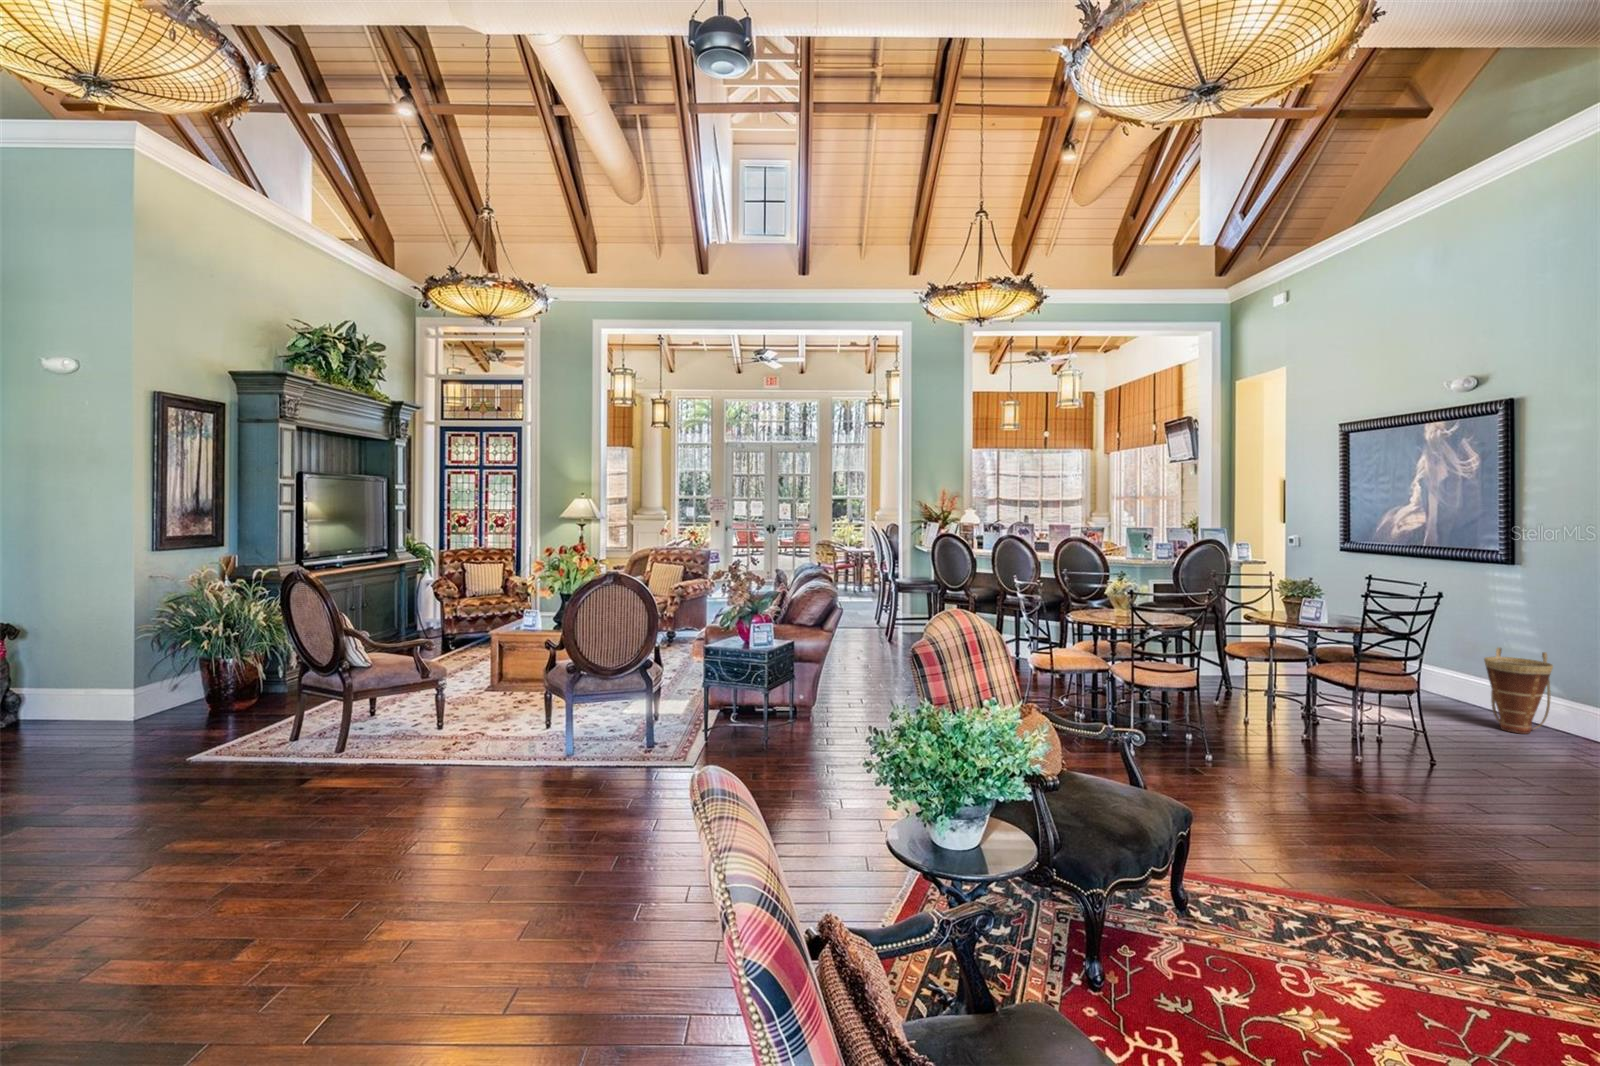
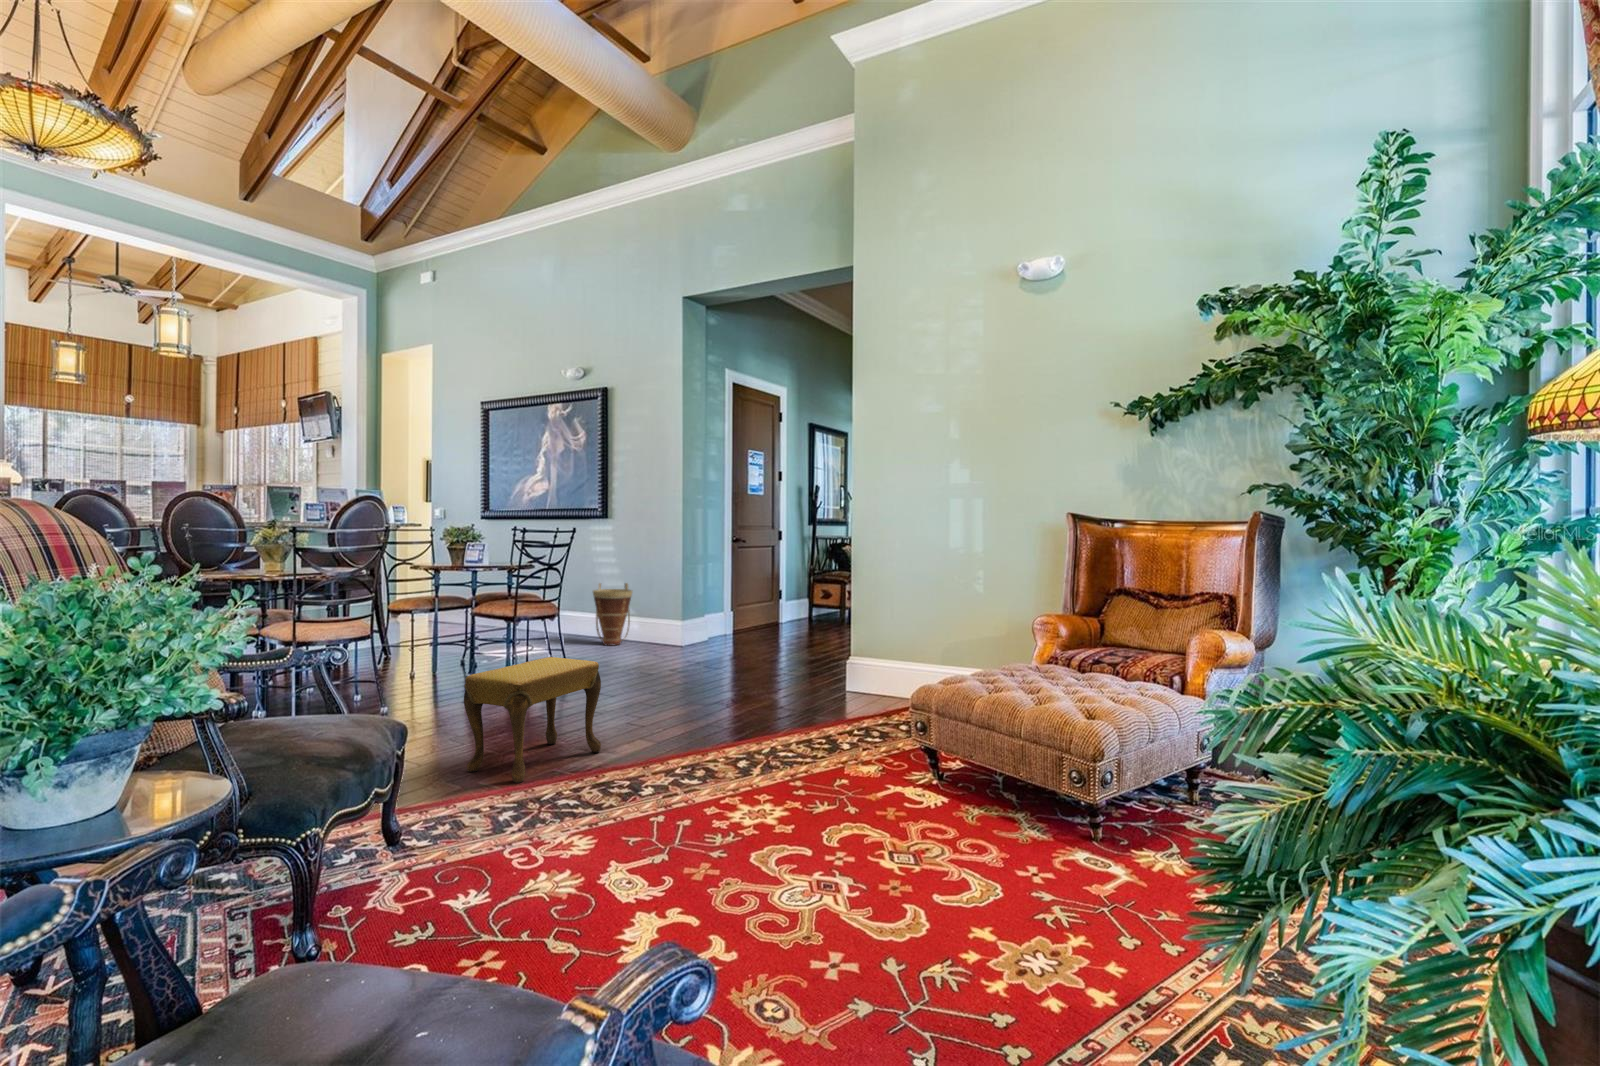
footstool: none [1264,762,1435,892] -> present [464,657,601,783]

